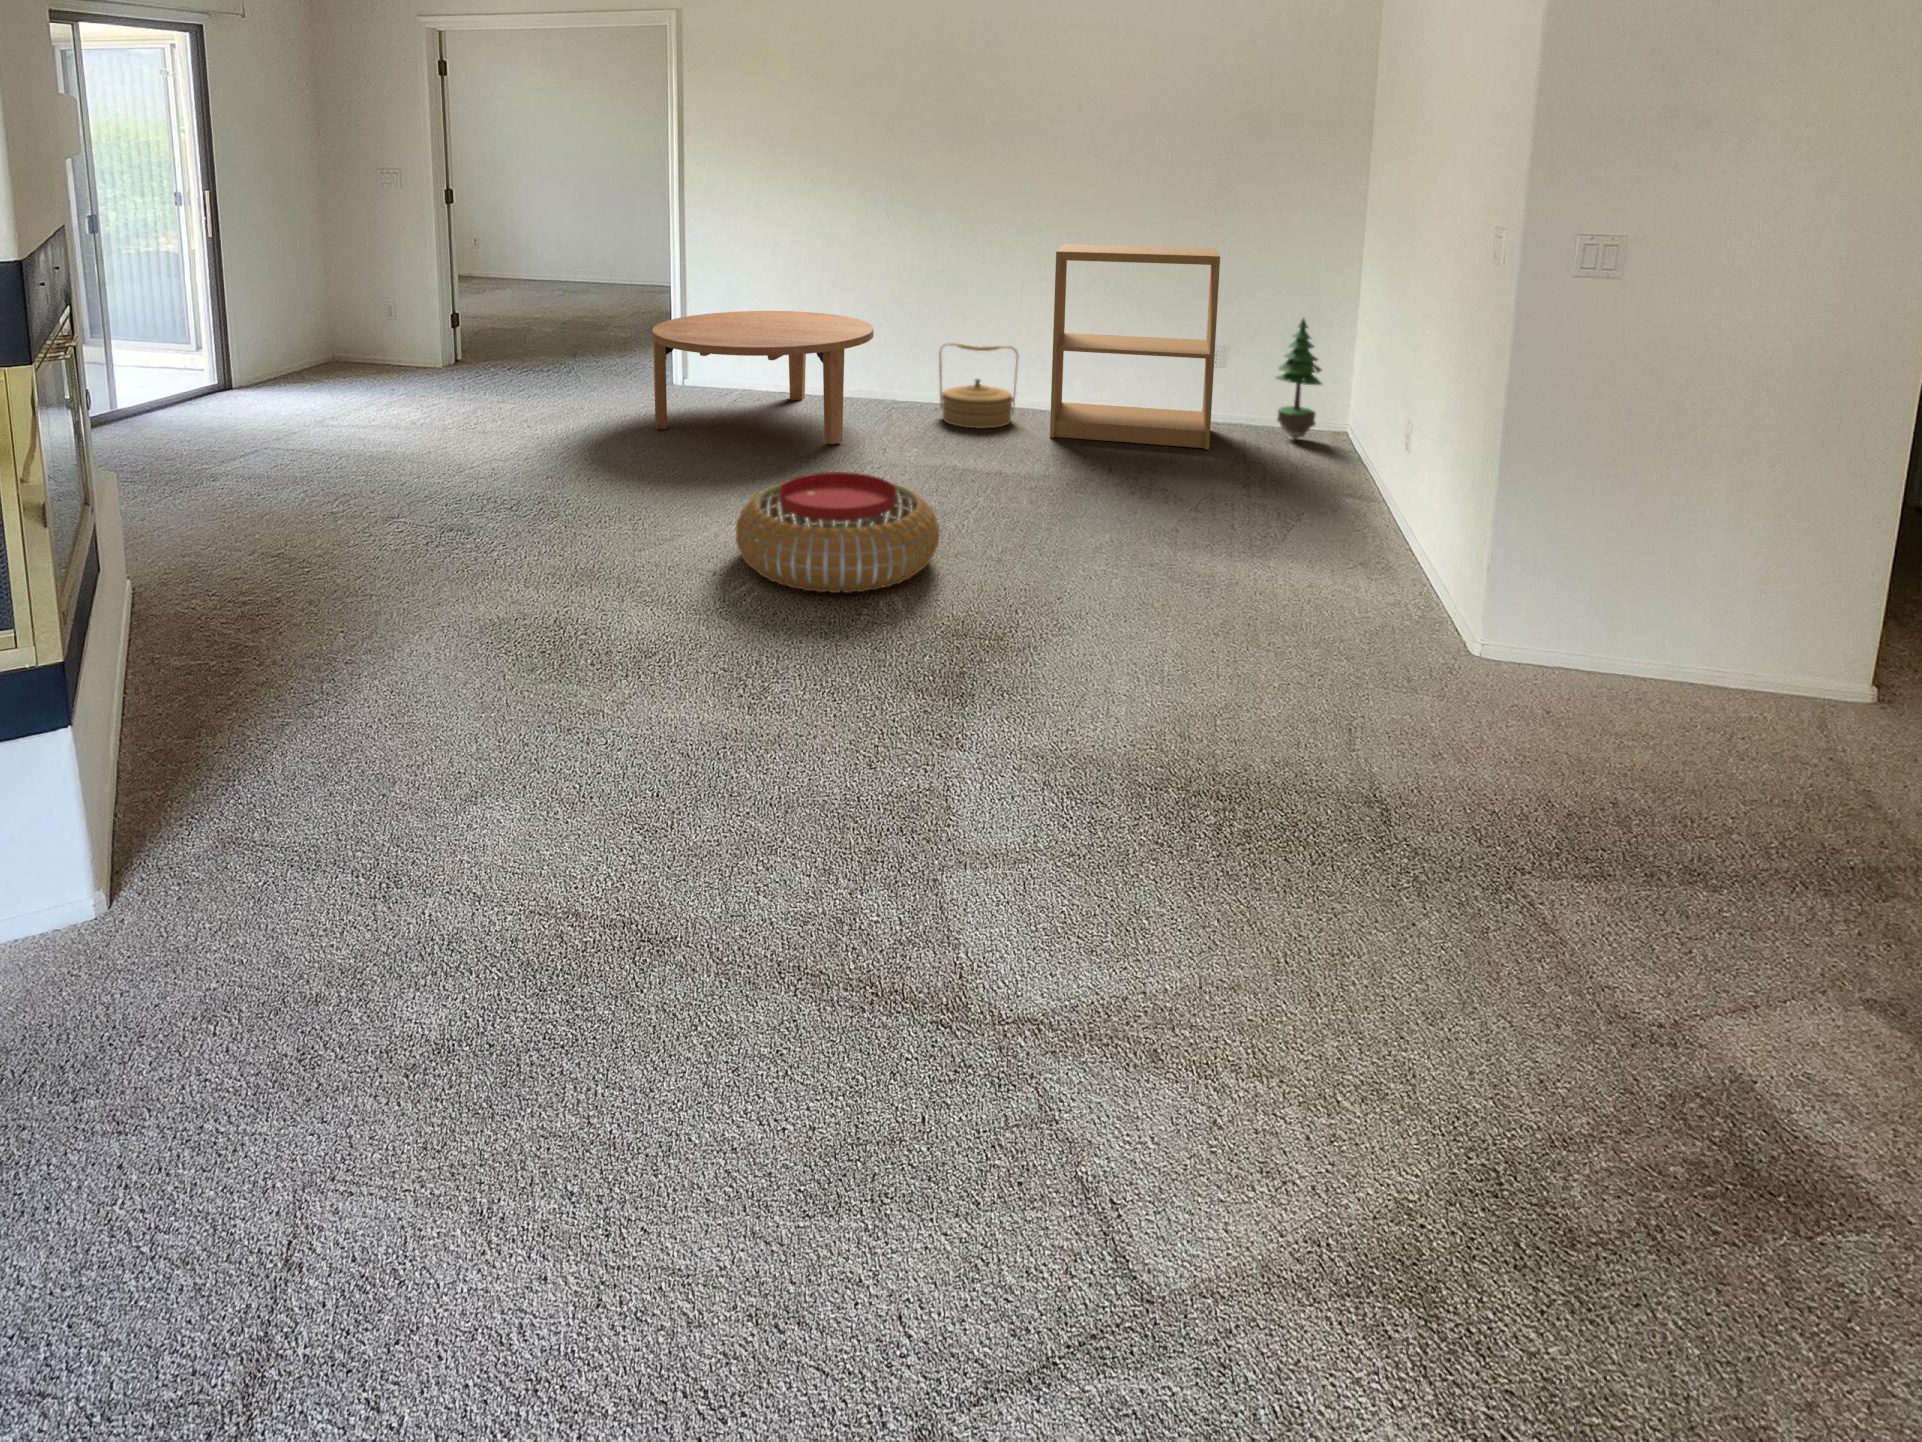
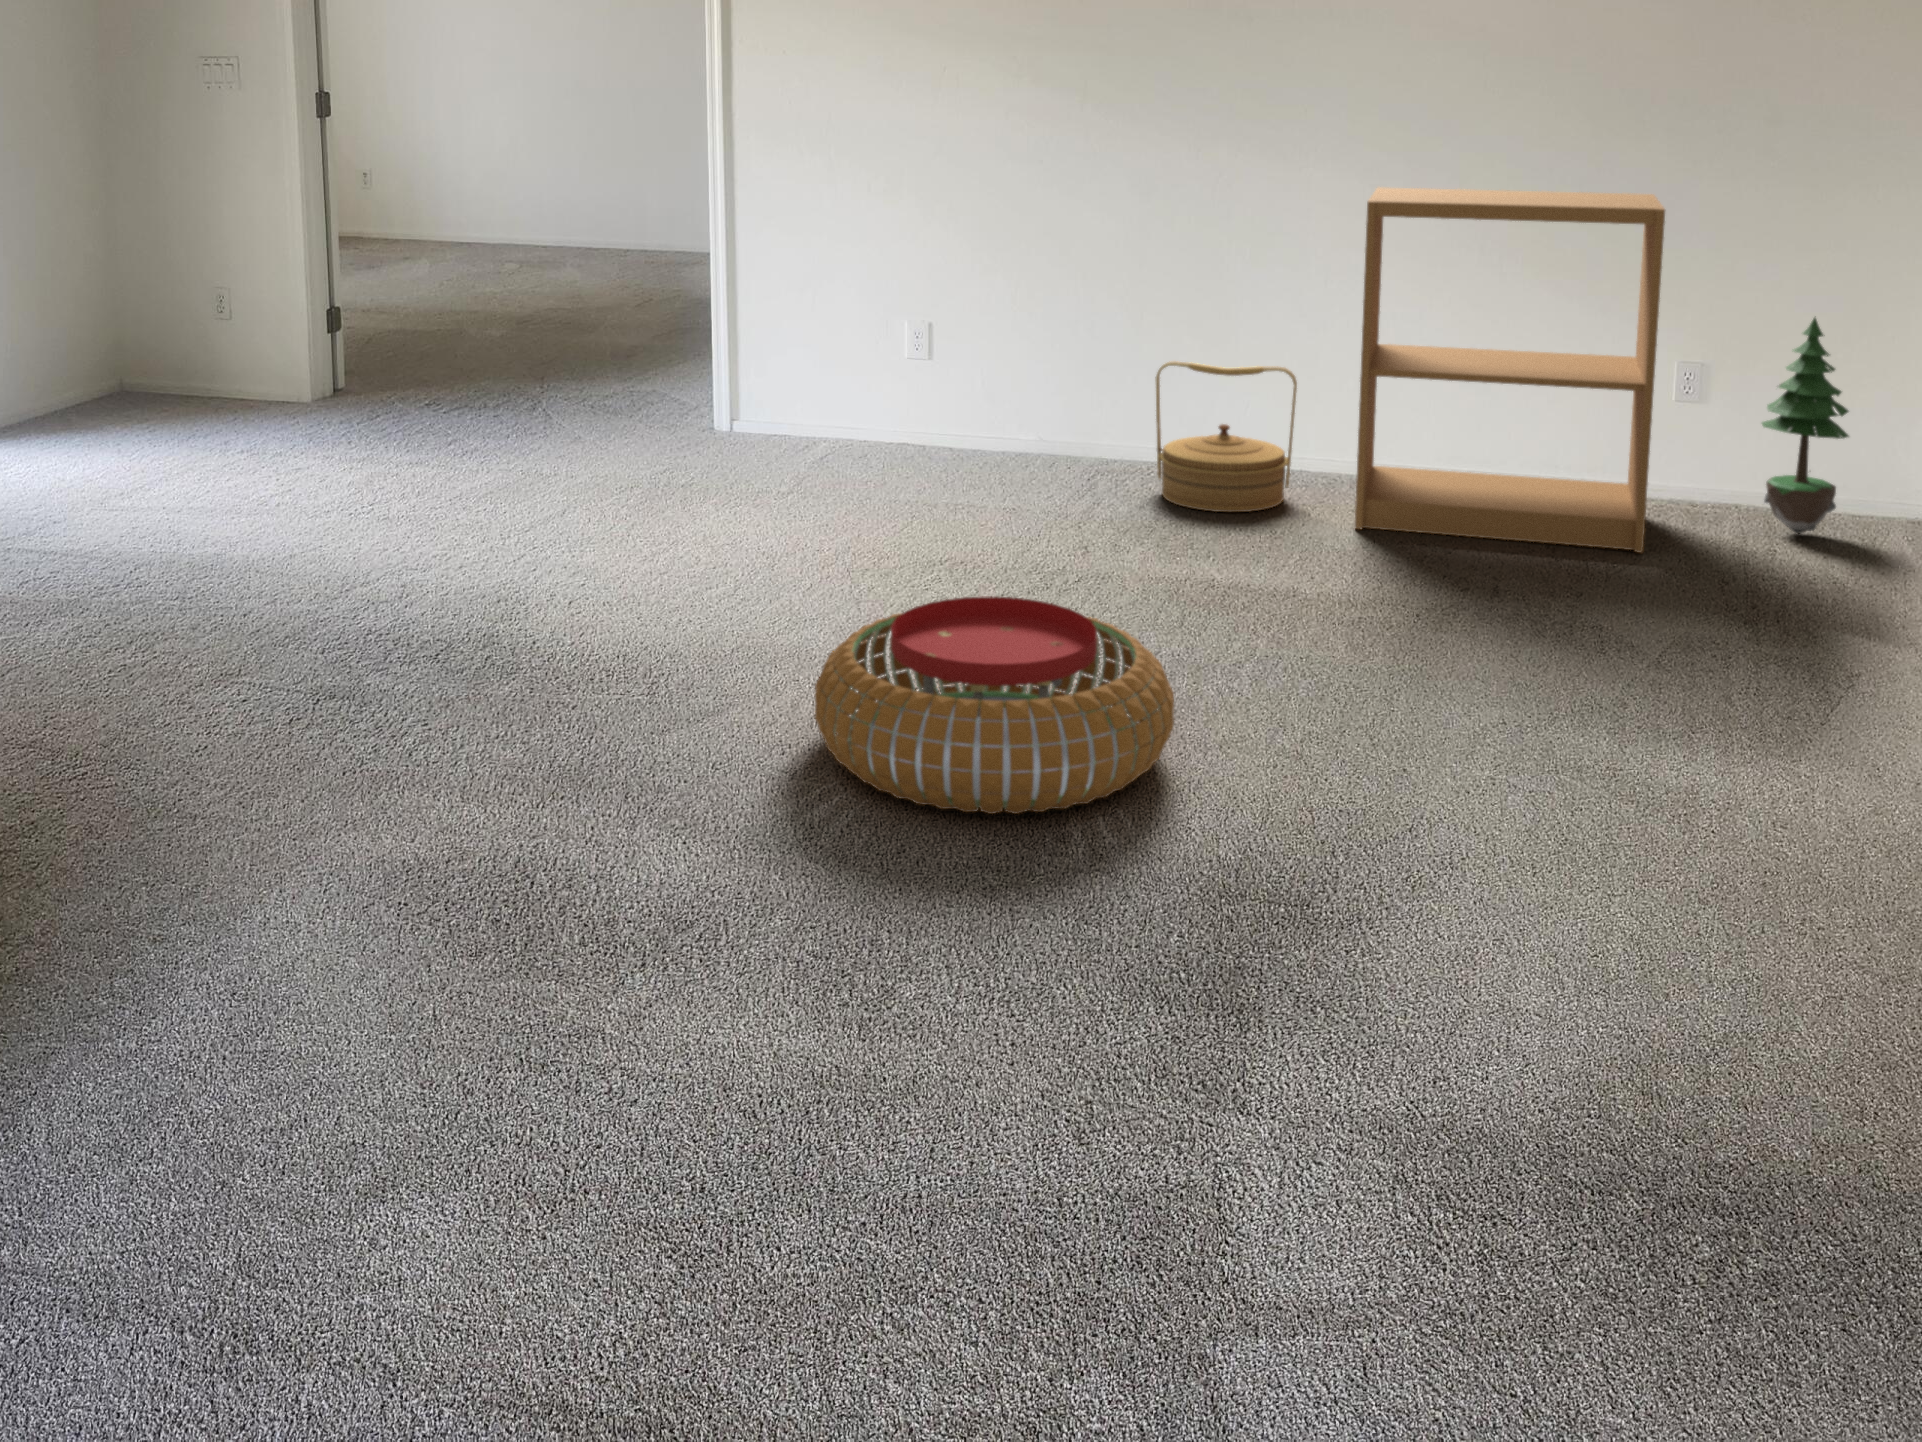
coffee table: present [652,311,874,444] -> none [656,305,1041,541]

